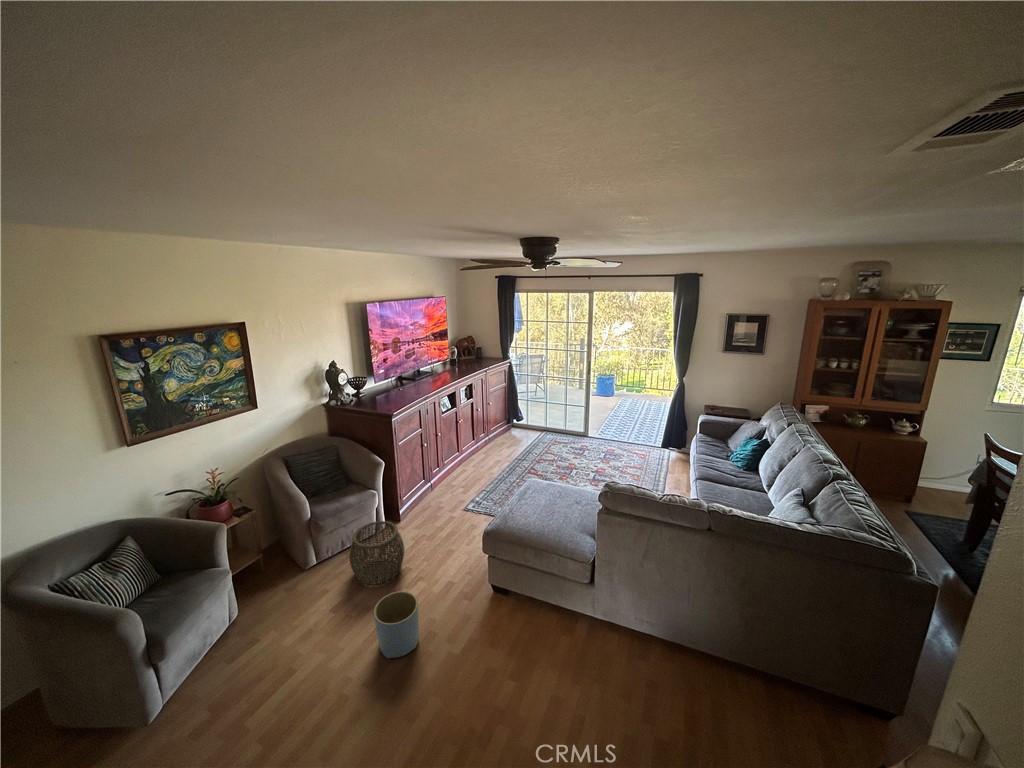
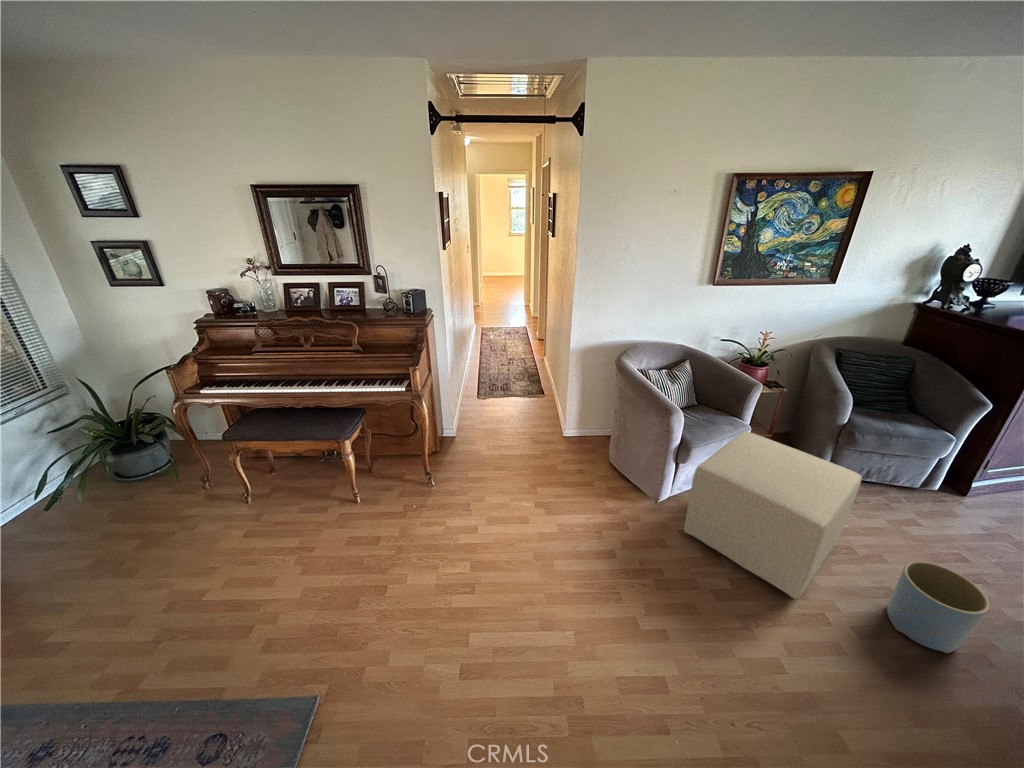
woven basket: present [349,521,404,585] -> none [874,467,979,553]
ottoman: none [175,562,337,736] -> present [684,432,862,599]

